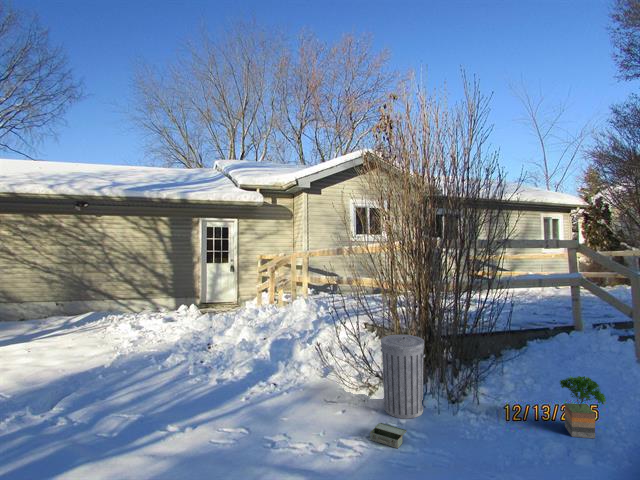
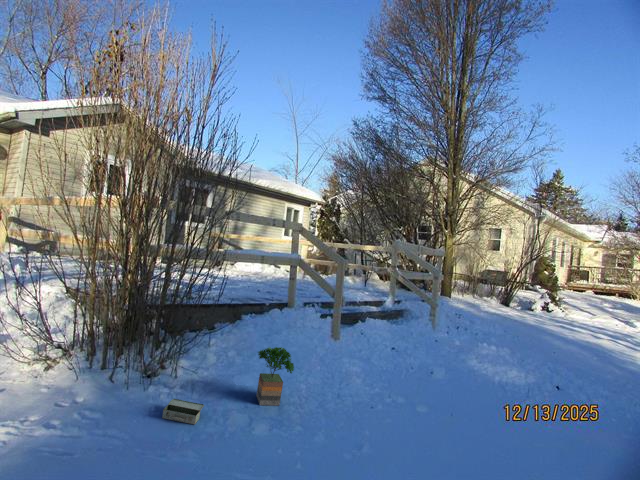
trash can: present [381,334,425,419] -> none [59,298,124,397]
toolbox: present [370,423,406,448] -> present [162,399,204,425]

